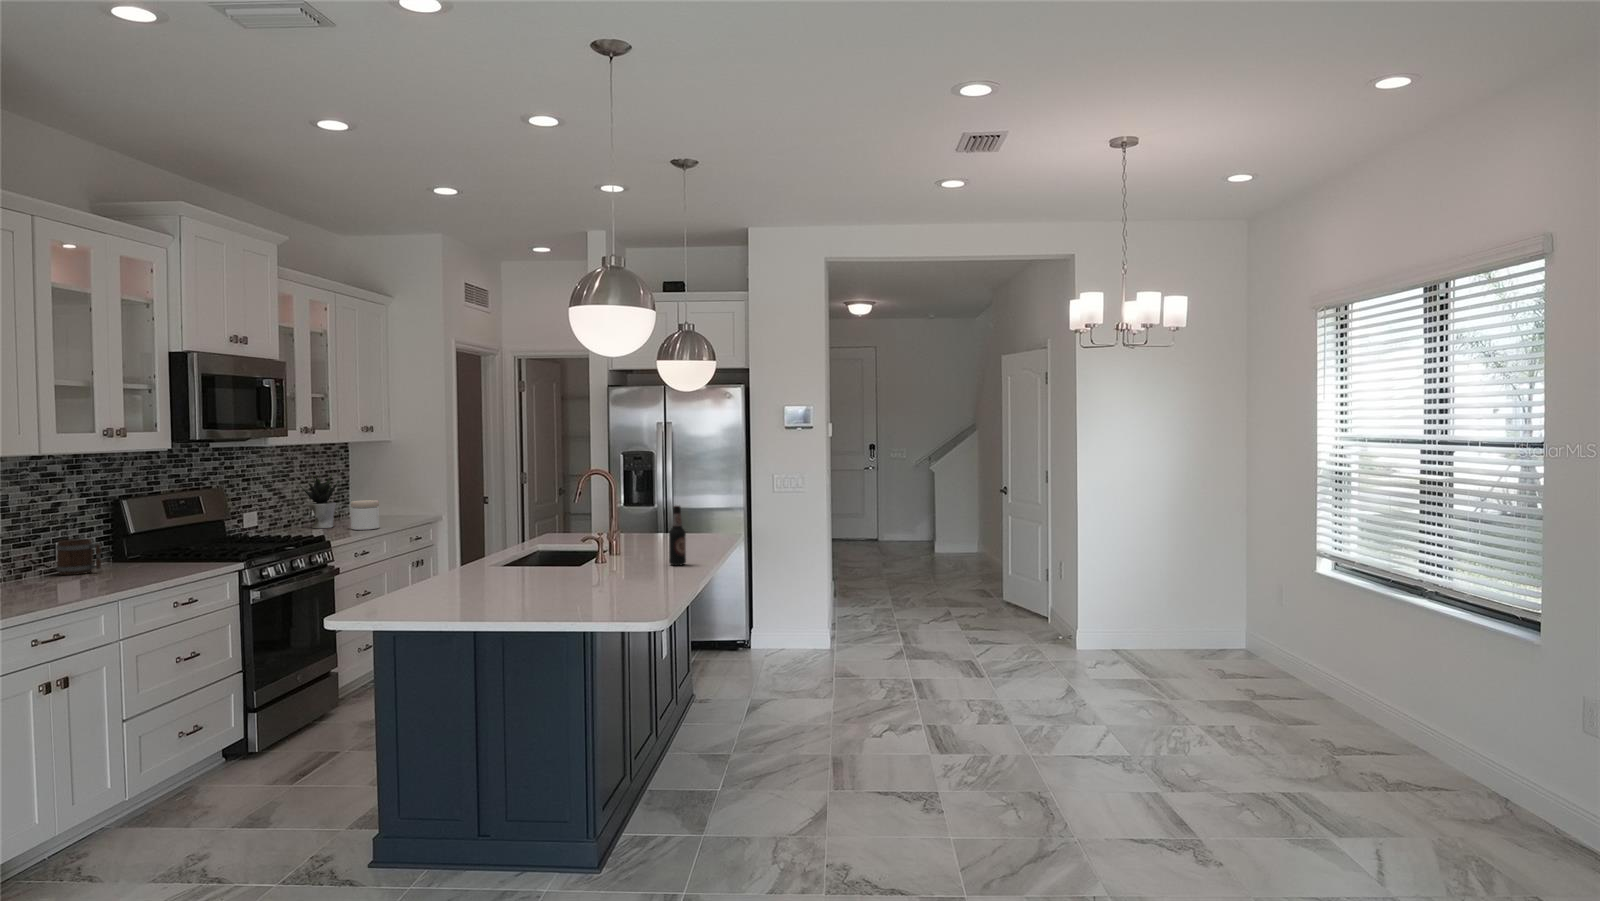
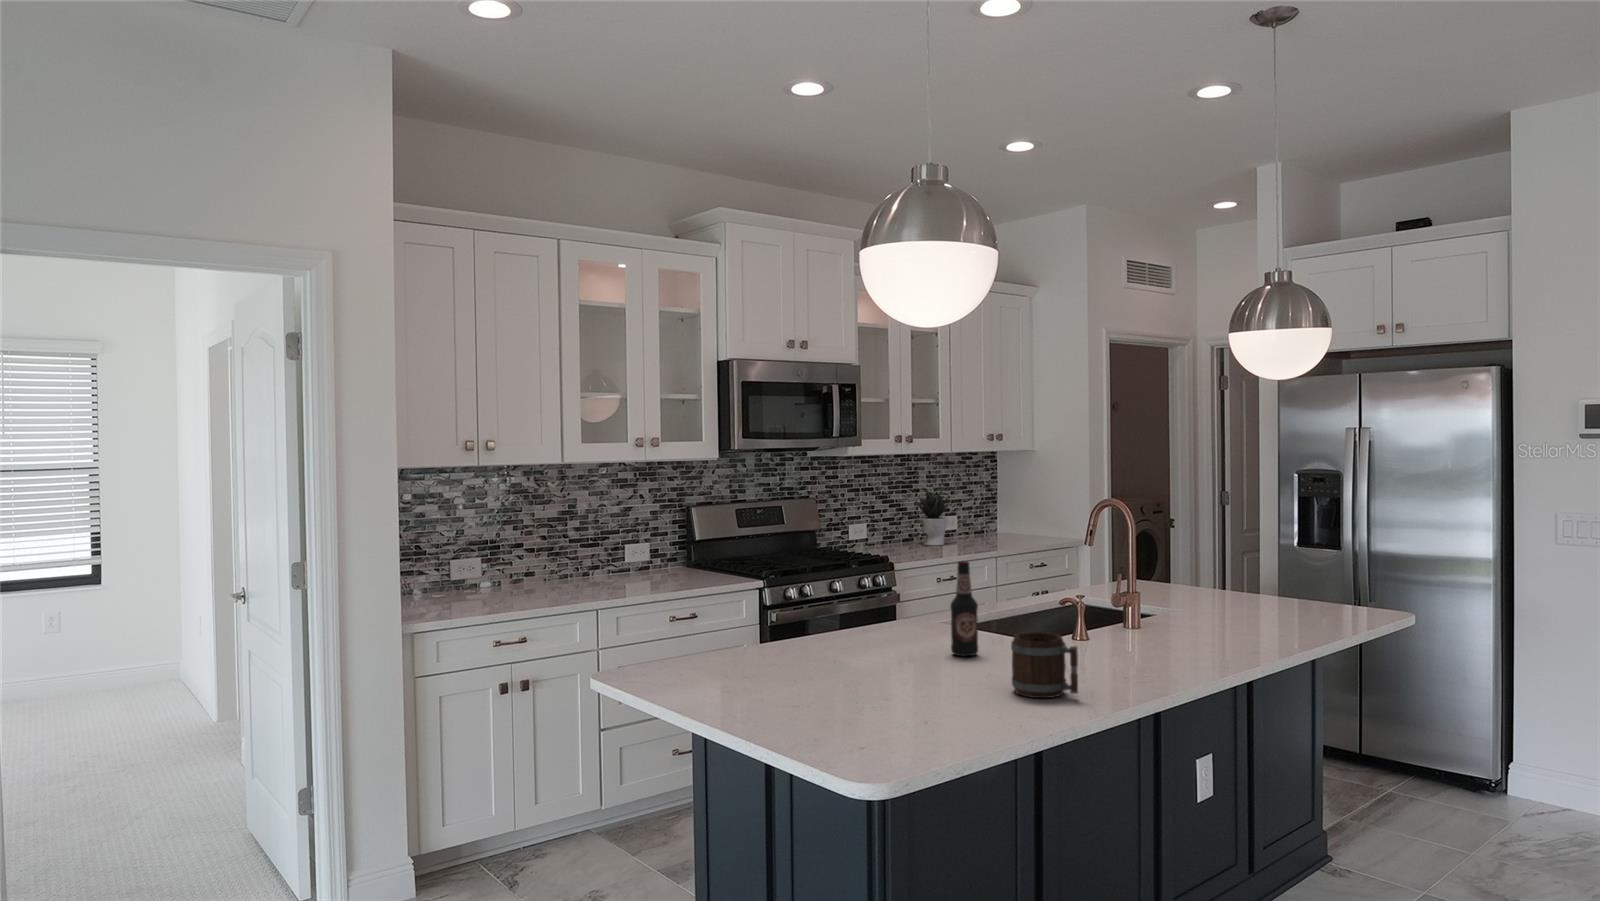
jar: present [351,500,379,530] -> none [950,518,980,551]
bottle: present [669,506,686,566] -> present [950,561,978,656]
mug: present [56,539,101,575] -> present [1011,632,1078,698]

